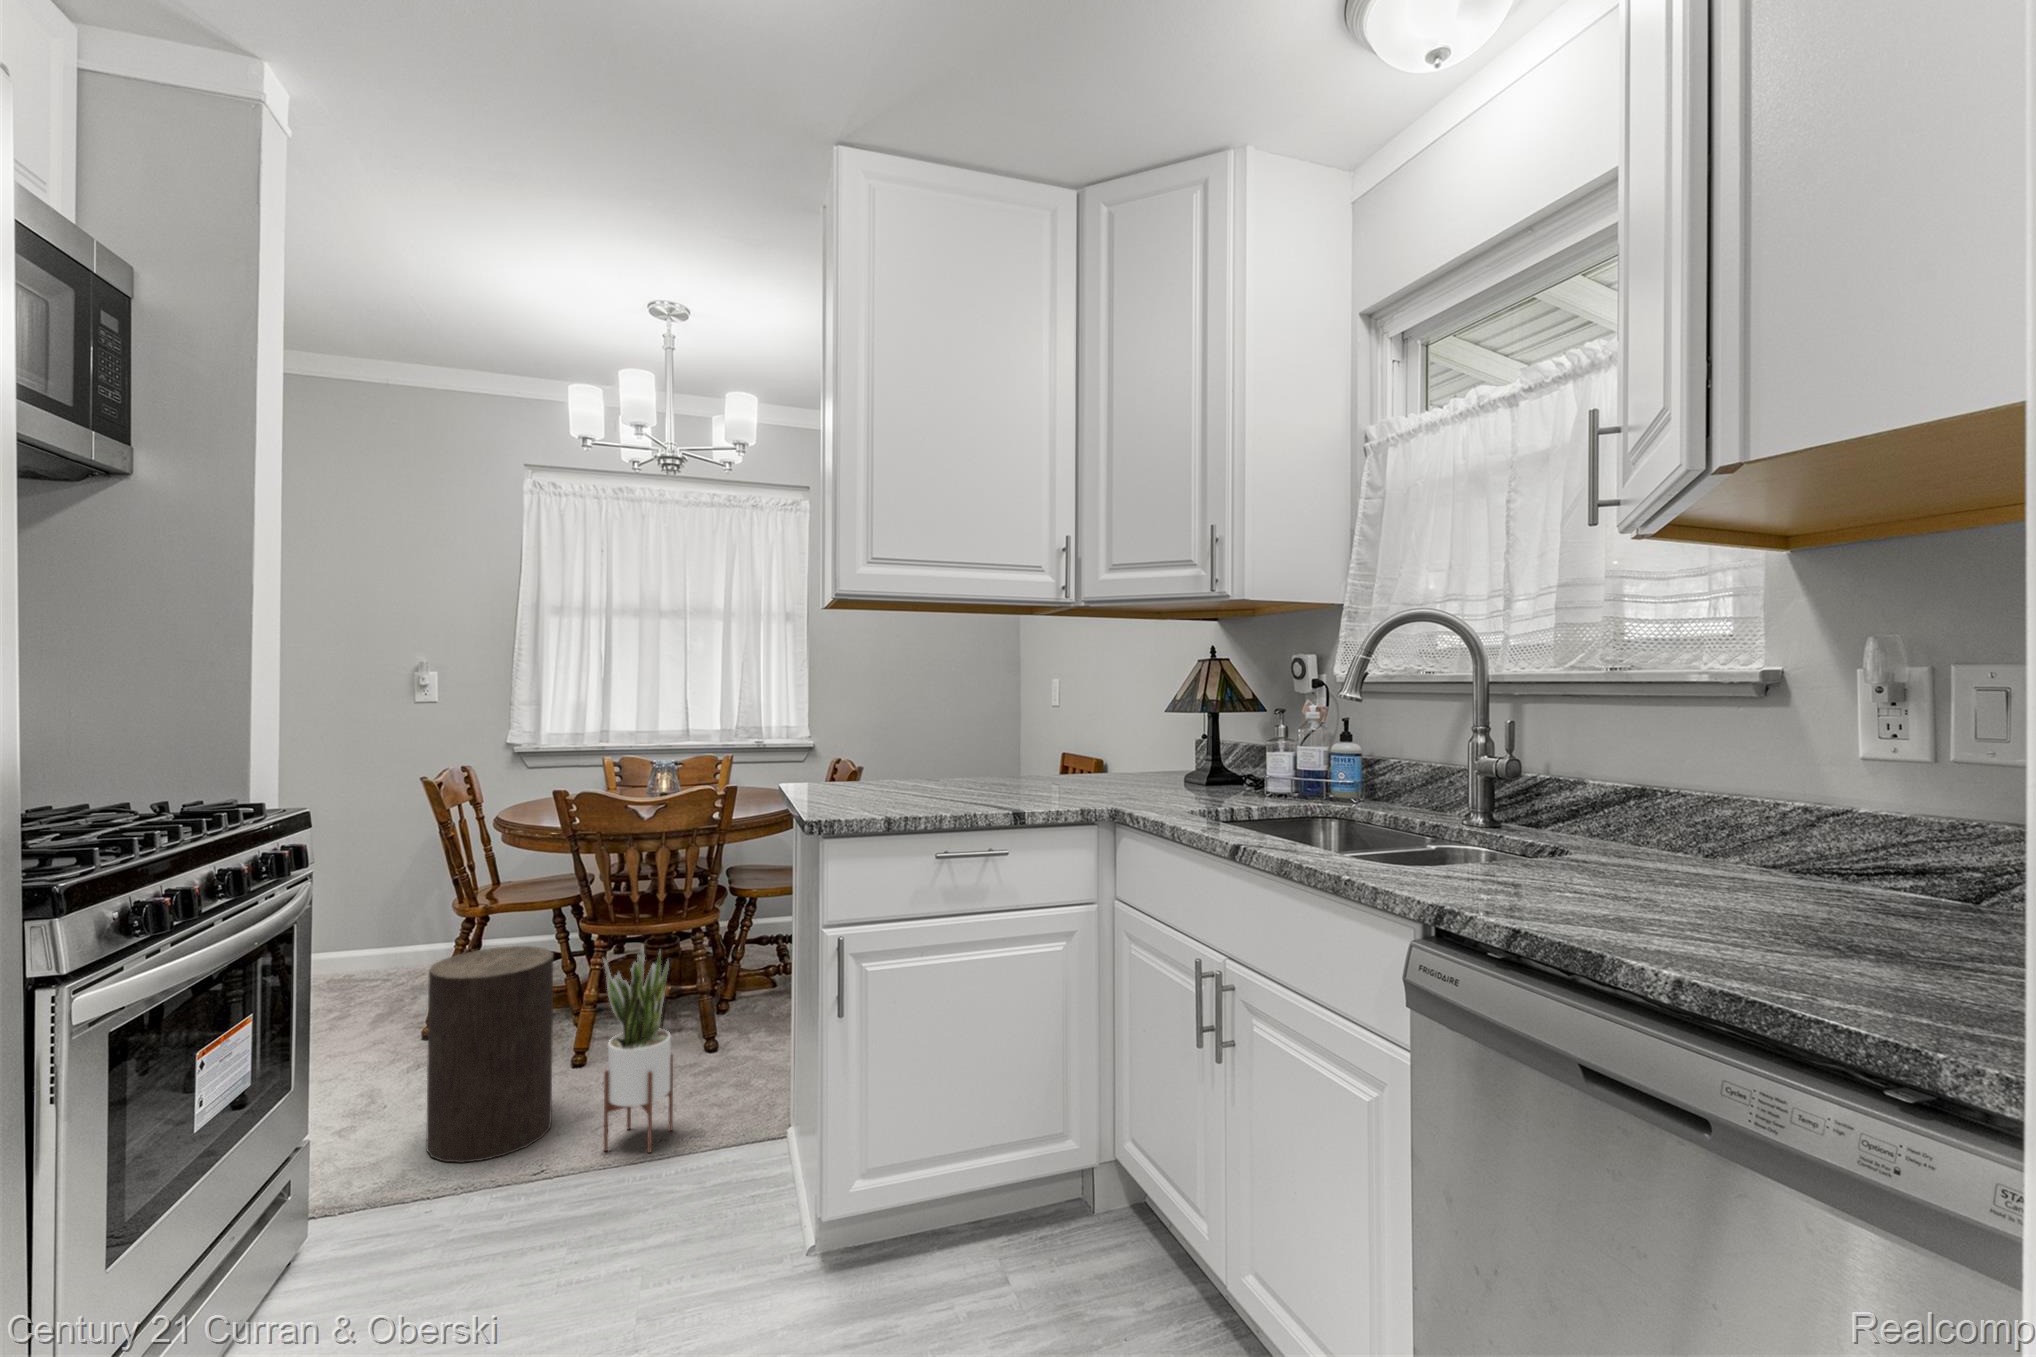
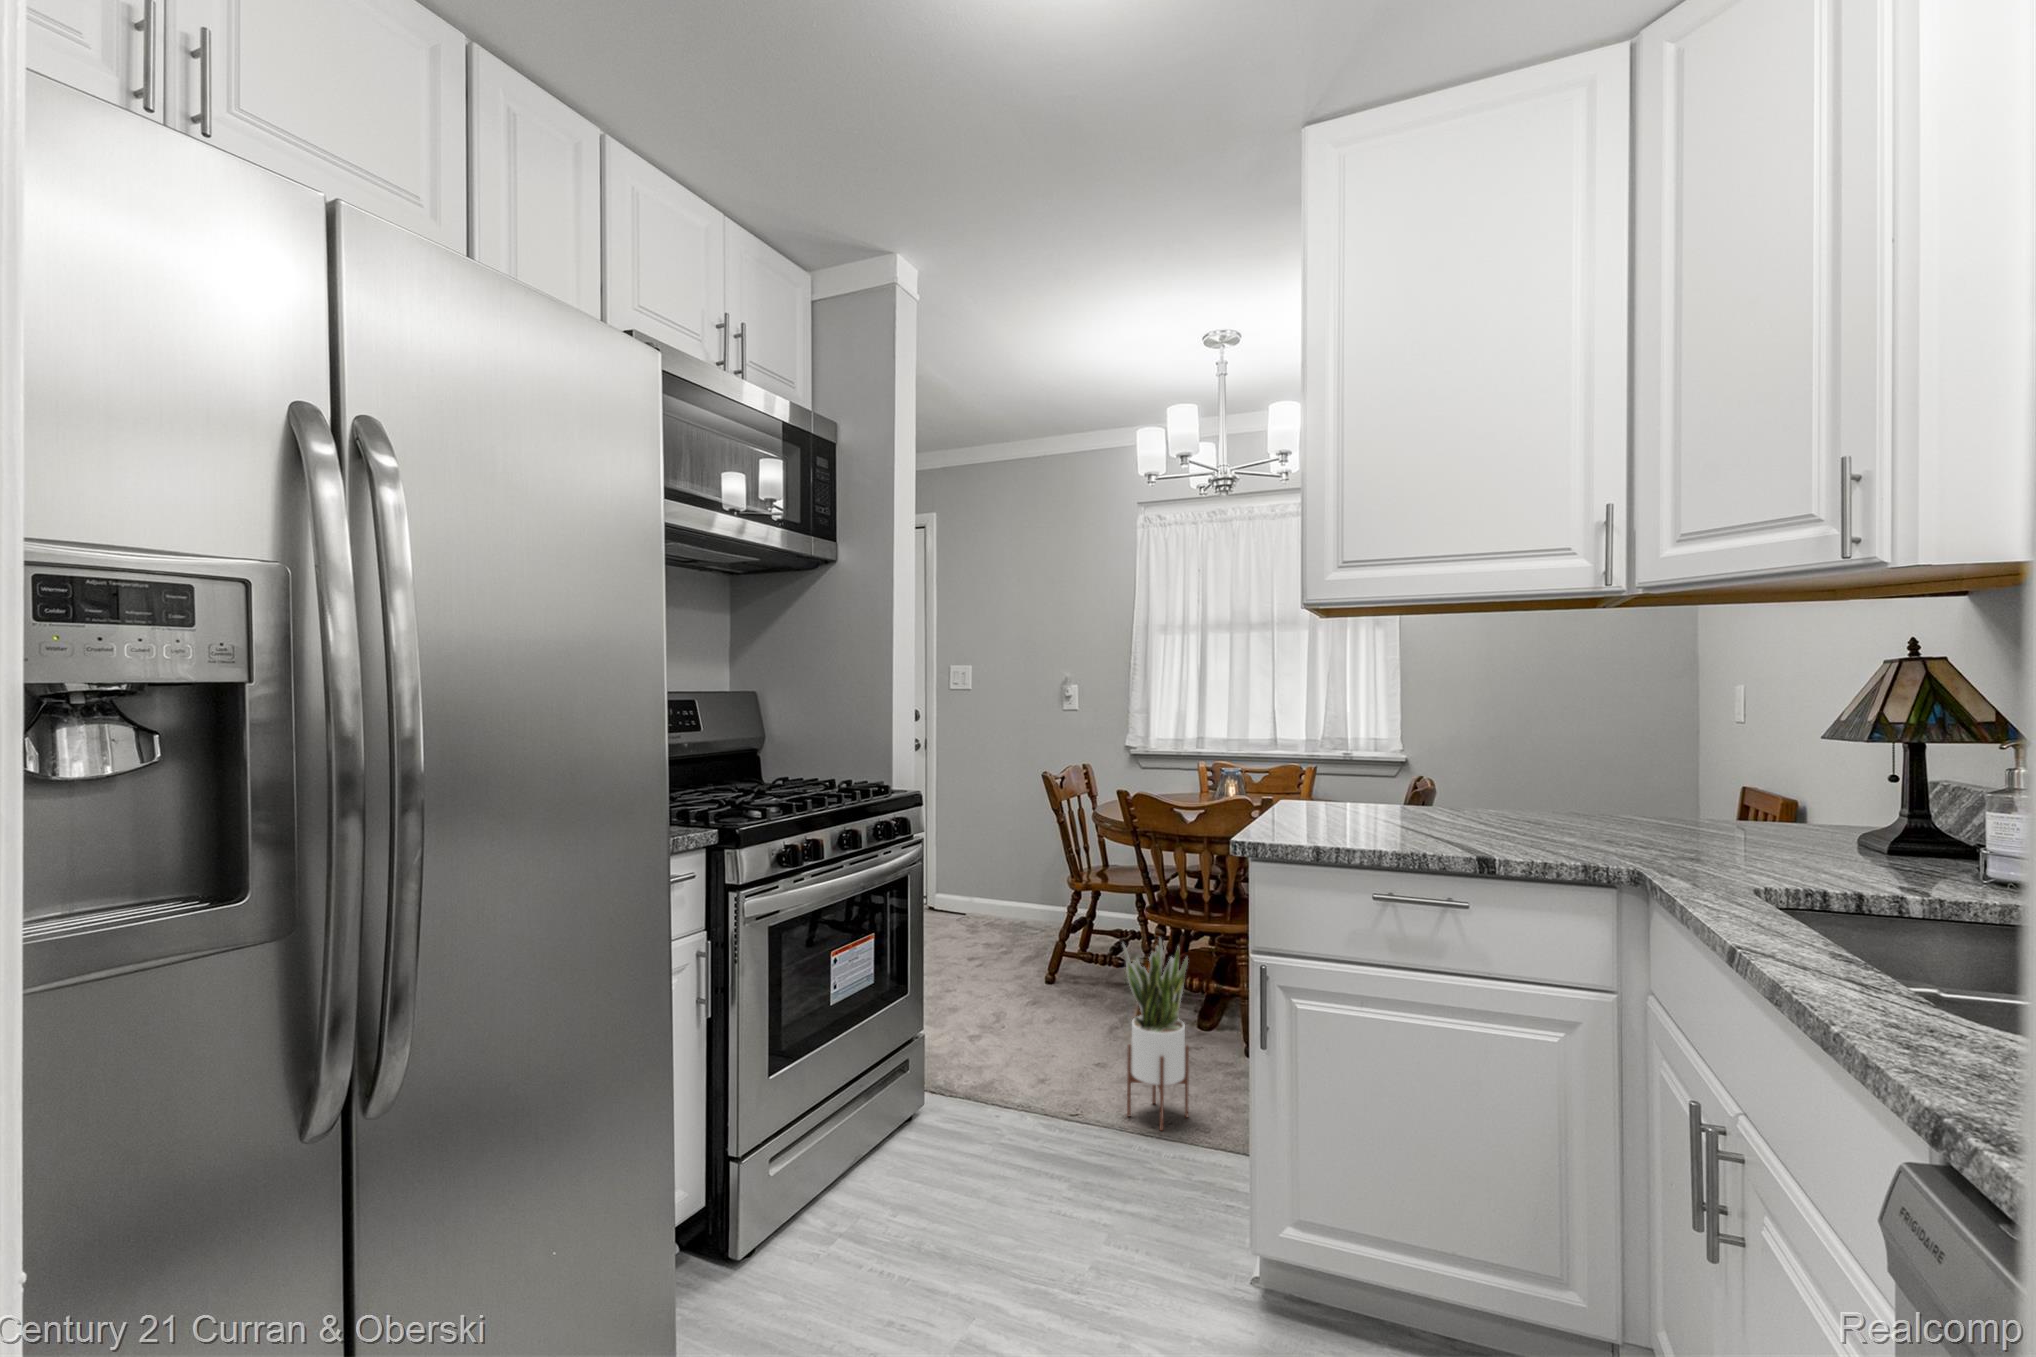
stool: present [426,946,553,1163] -> none [1011,917,1102,1093]

